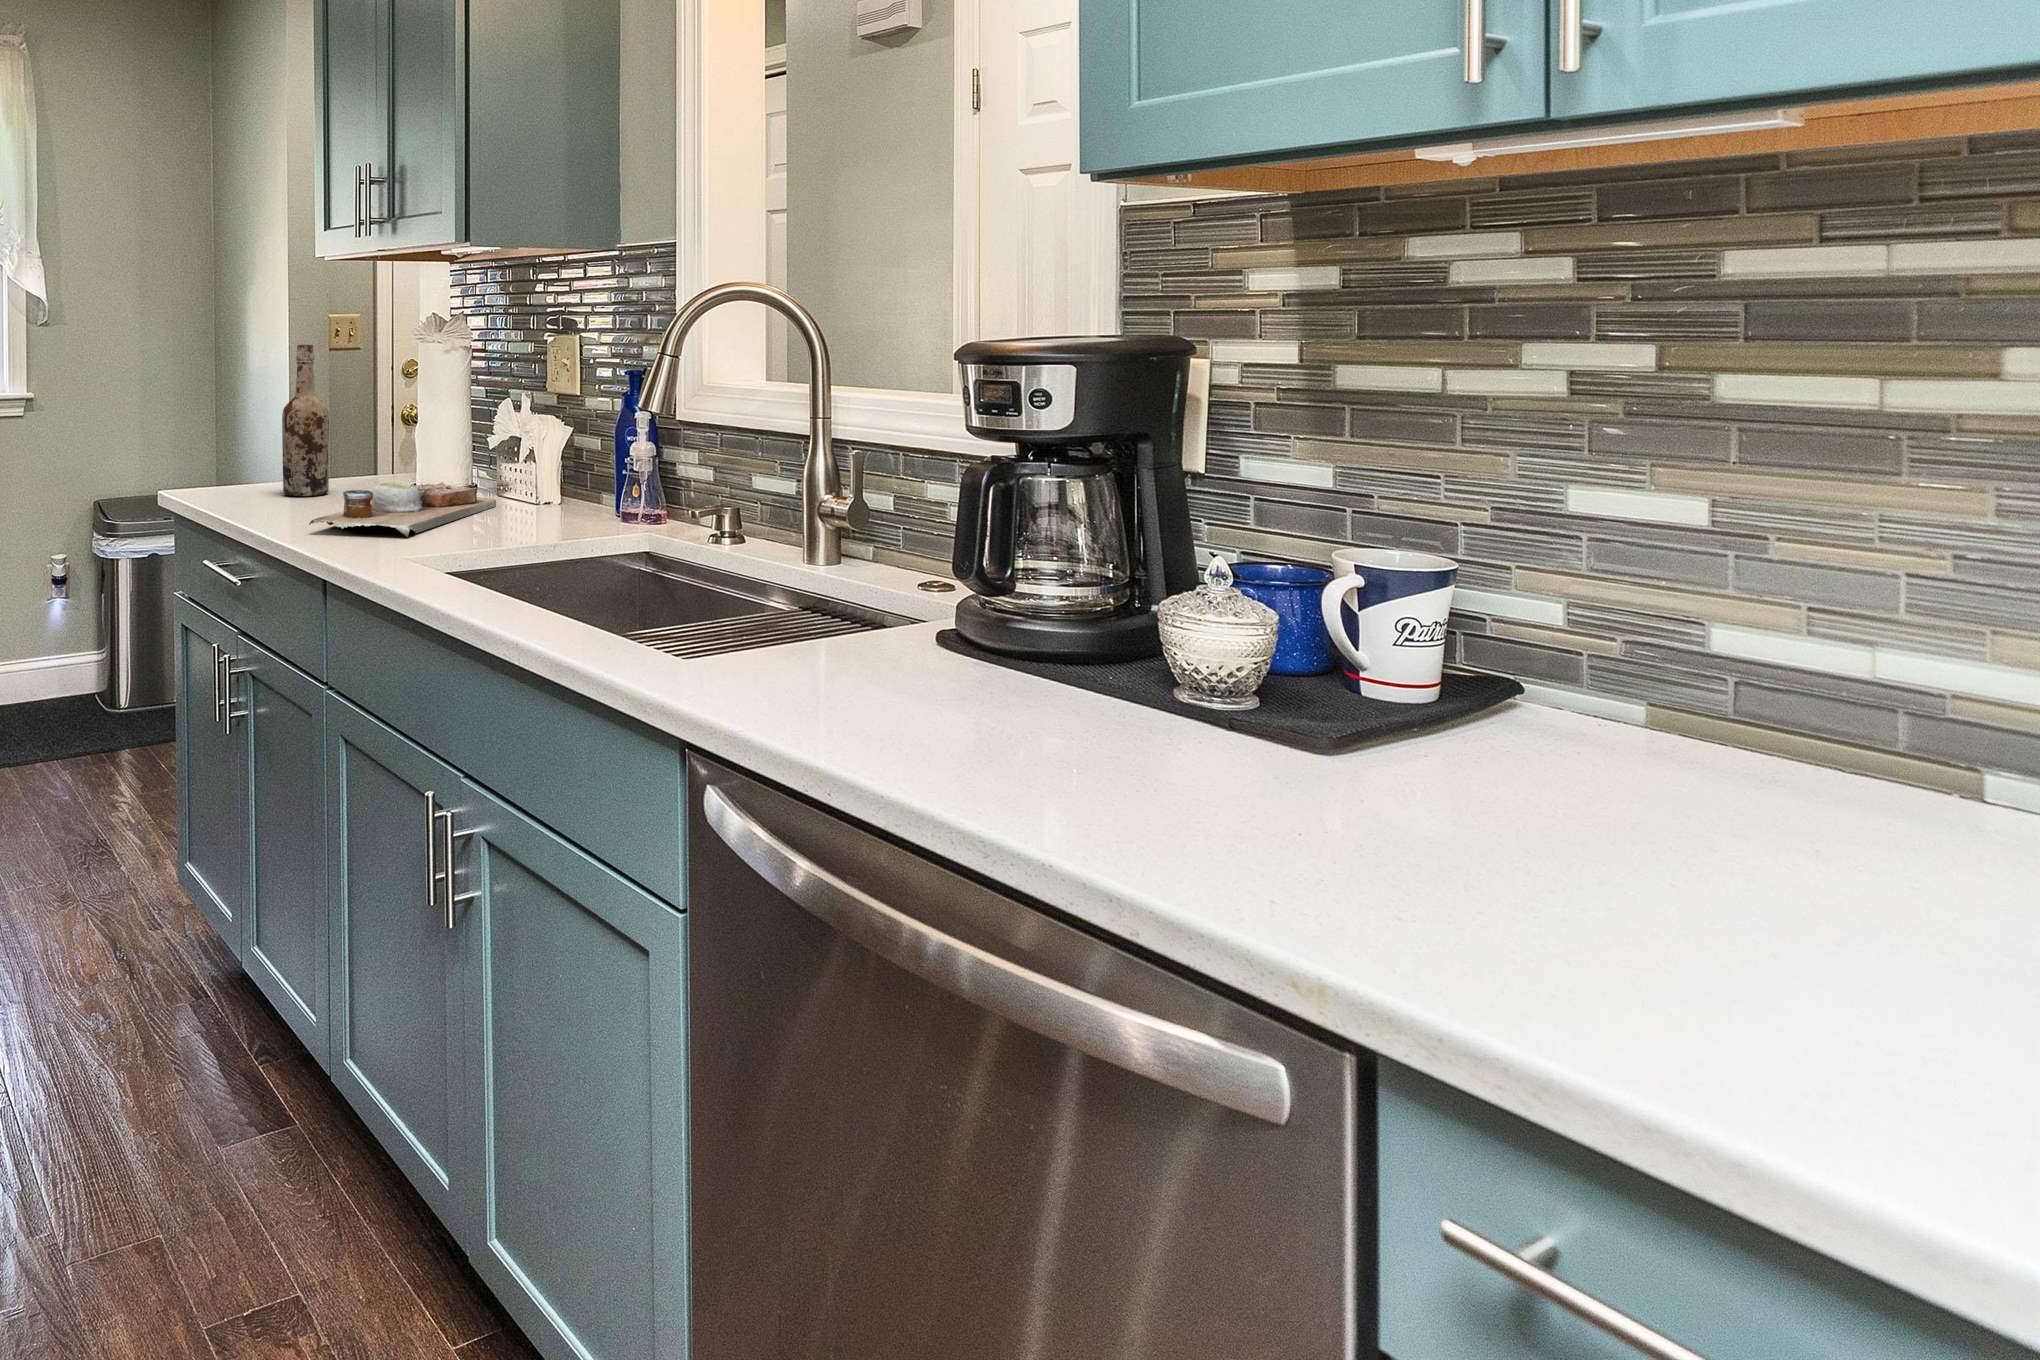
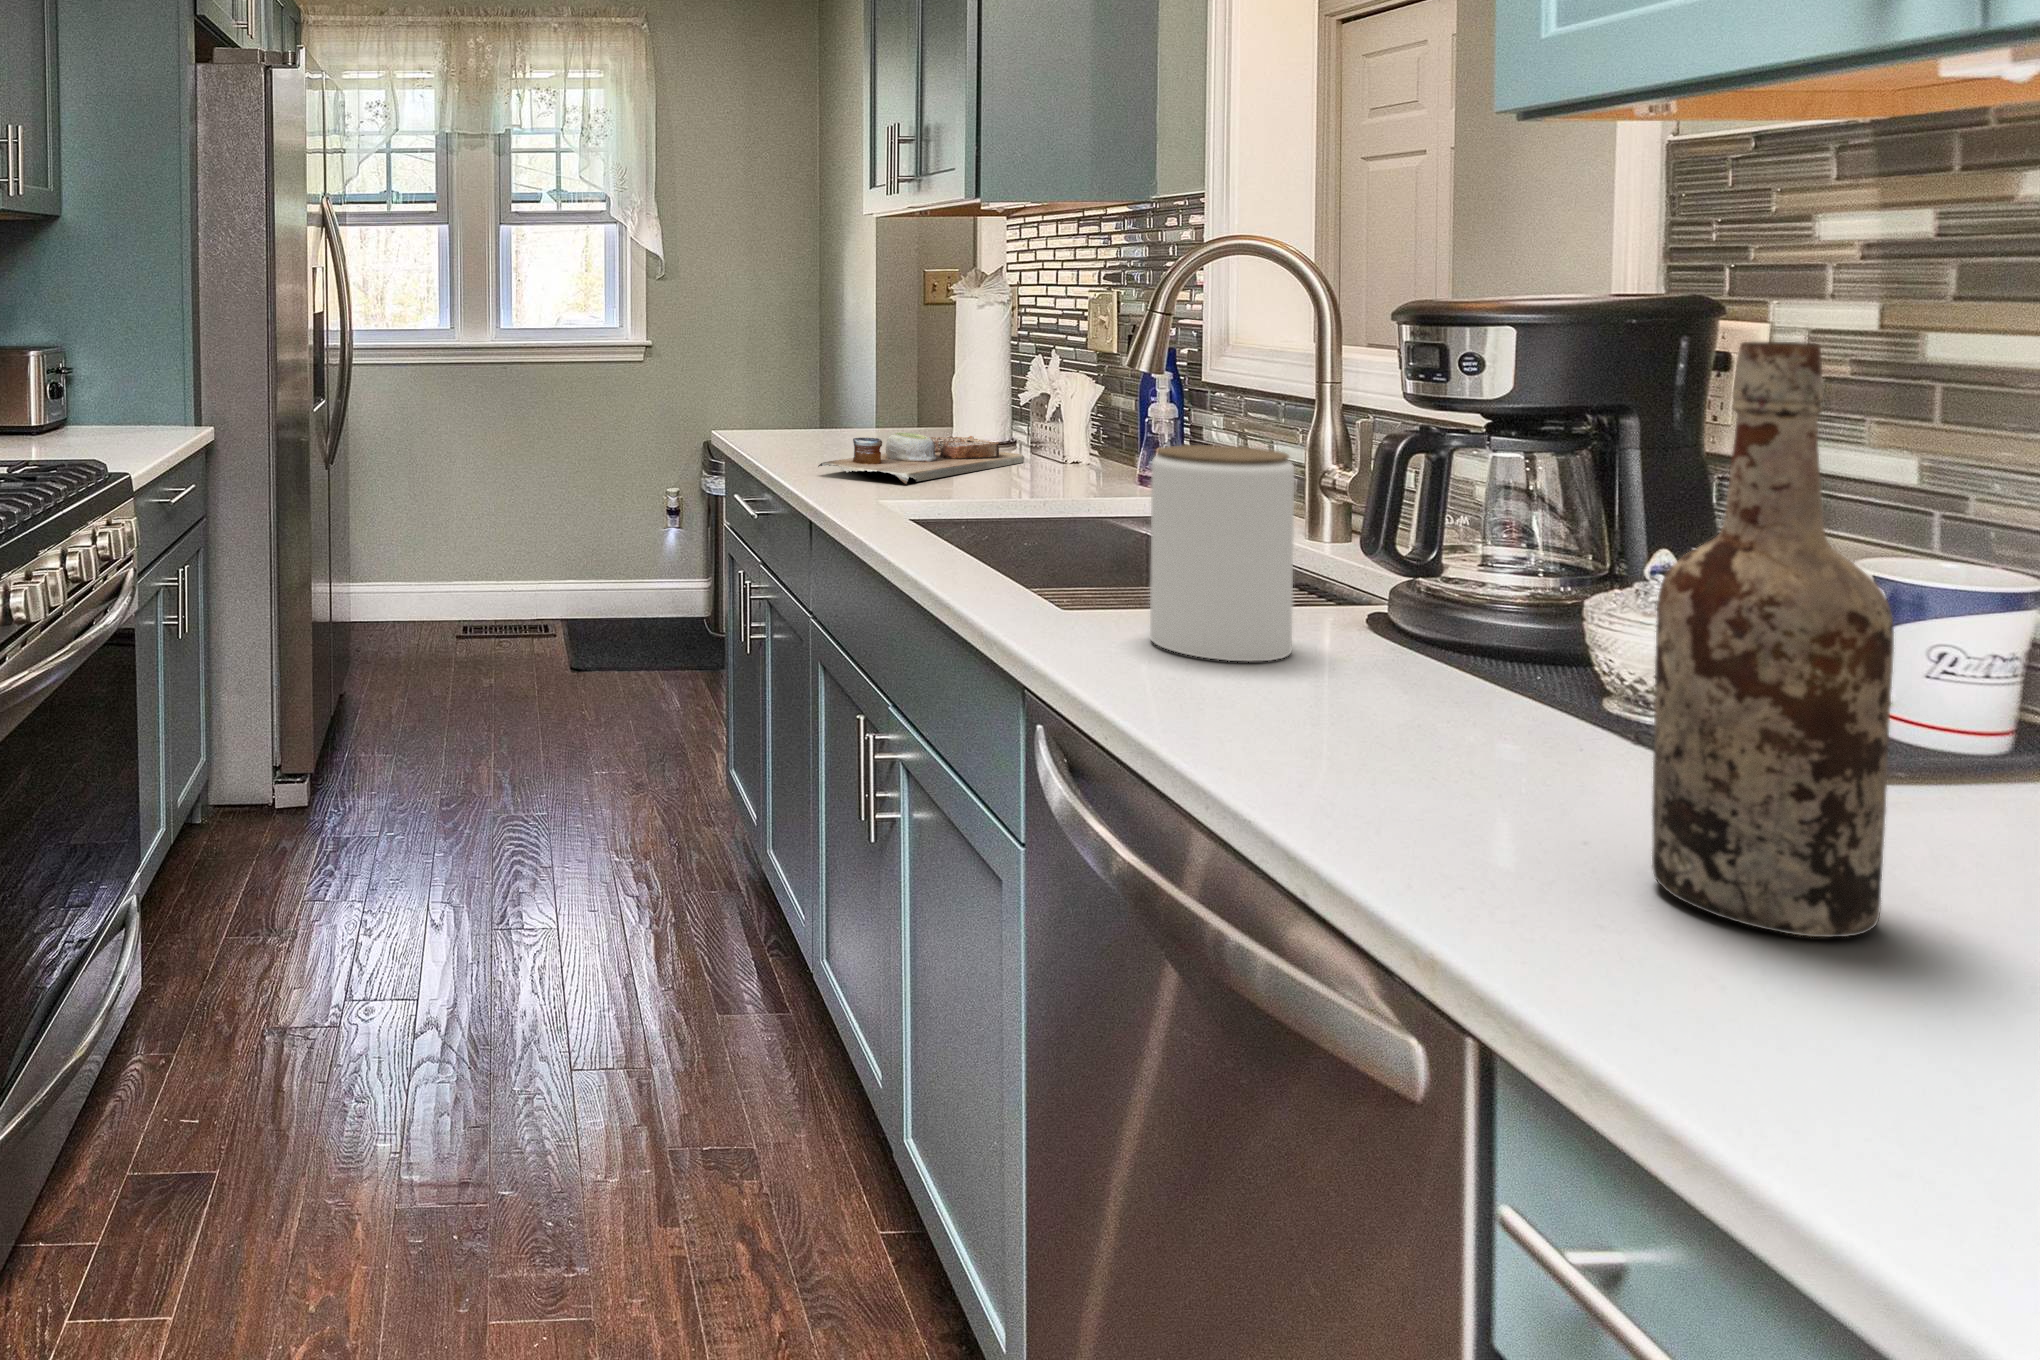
wine bottle: present [282,345,329,496] -> present [1652,342,1894,937]
jar: none [780,484,908,695] -> present [1150,445,1294,661]

